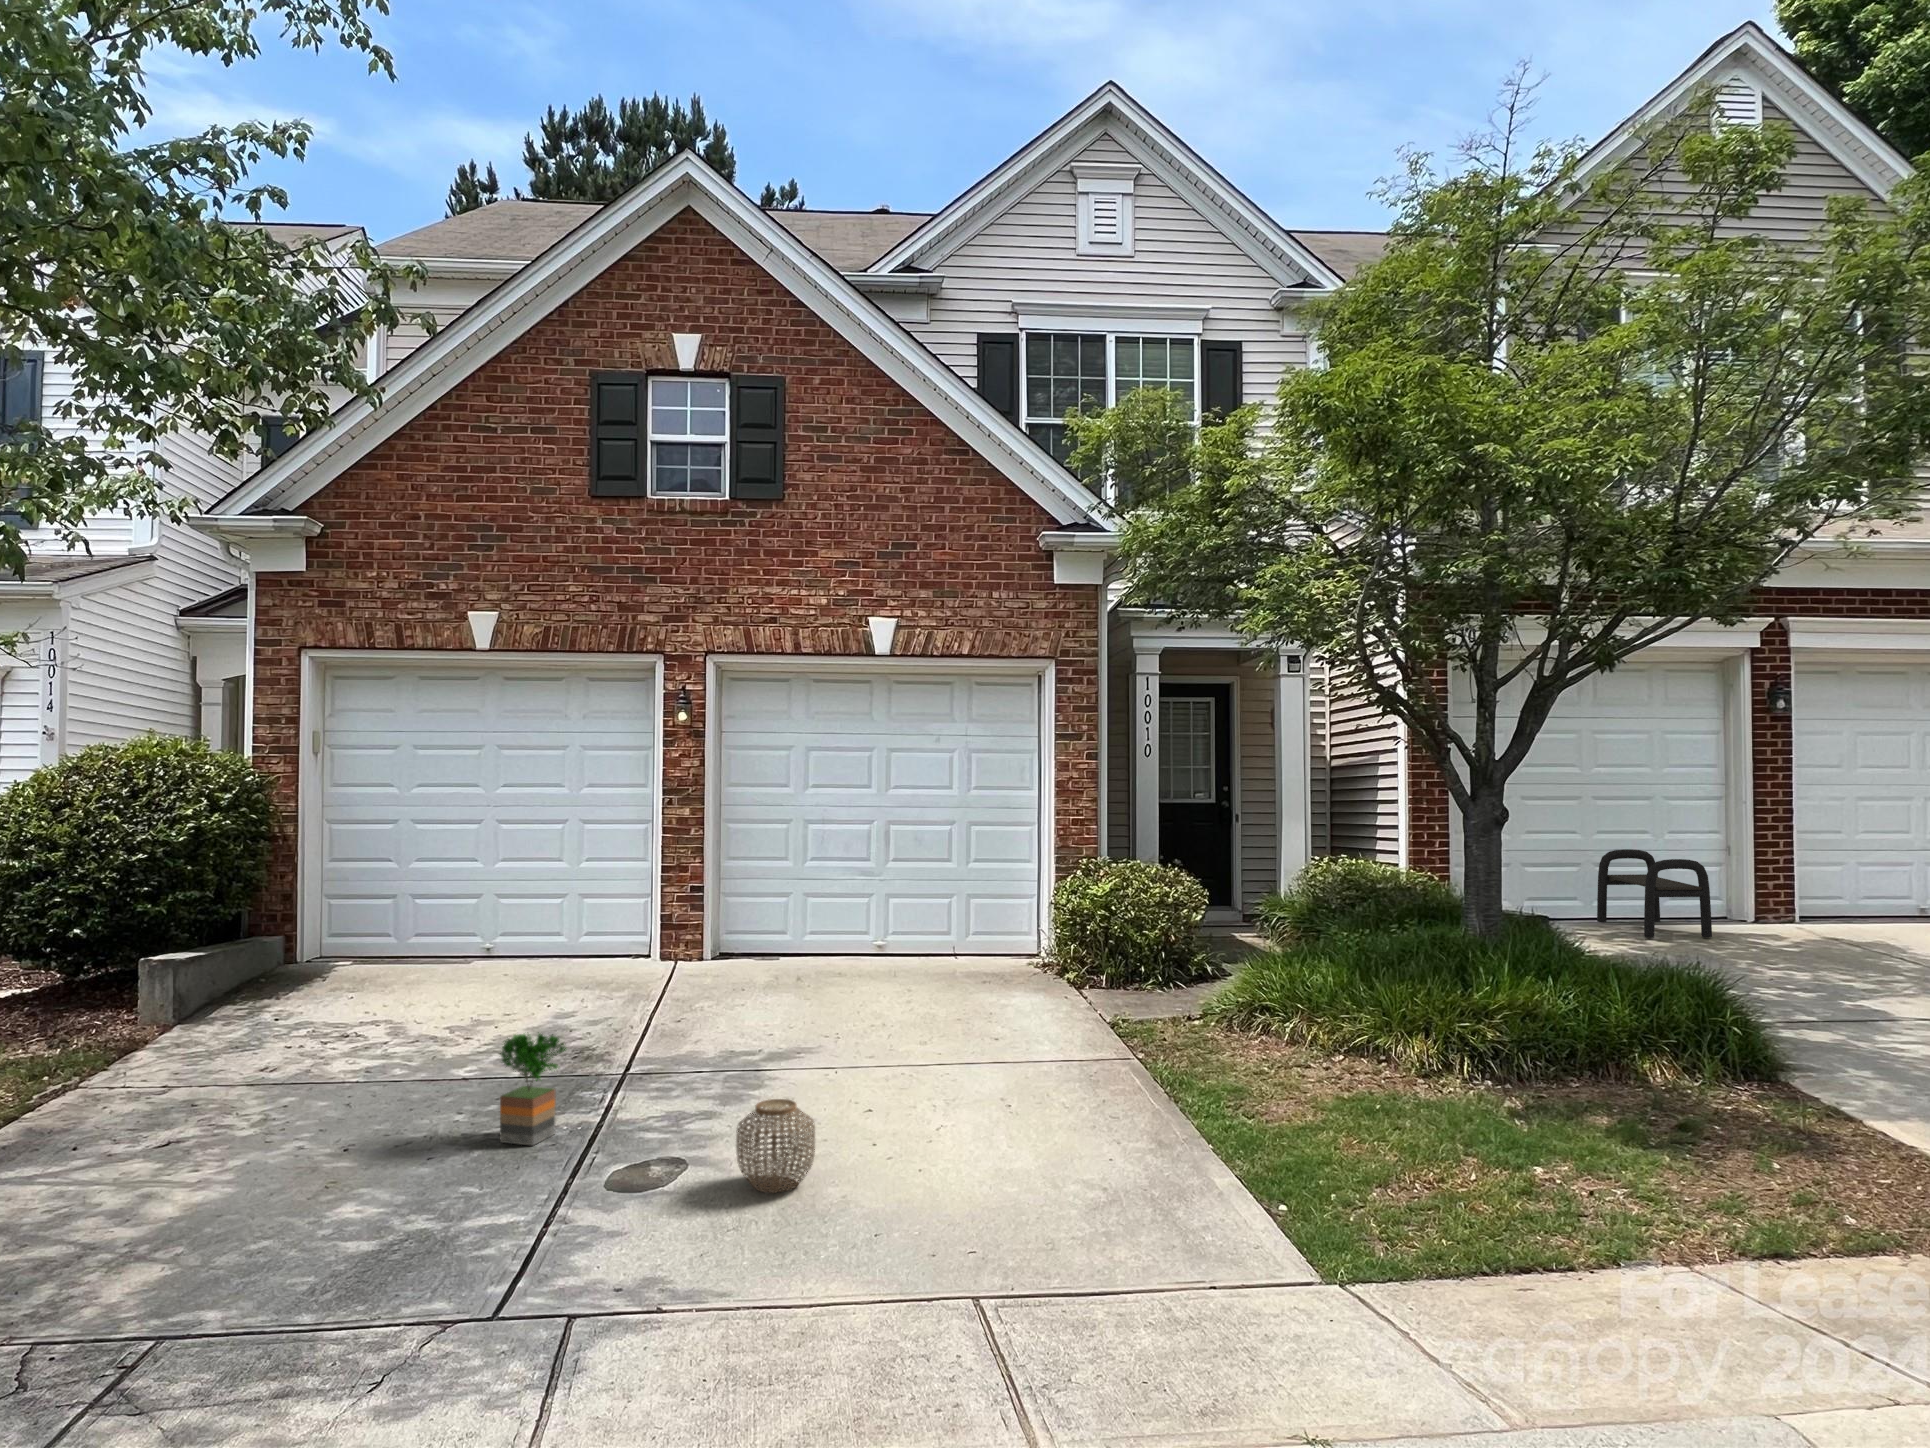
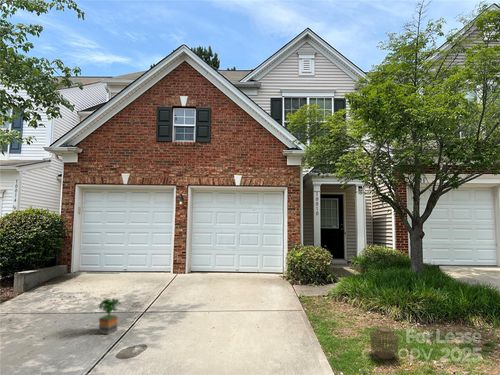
bench: present [1597,849,1712,938] -> none [454,245,492,273]
woven basket: present [736,1099,815,1193] -> present [371,327,398,359]

